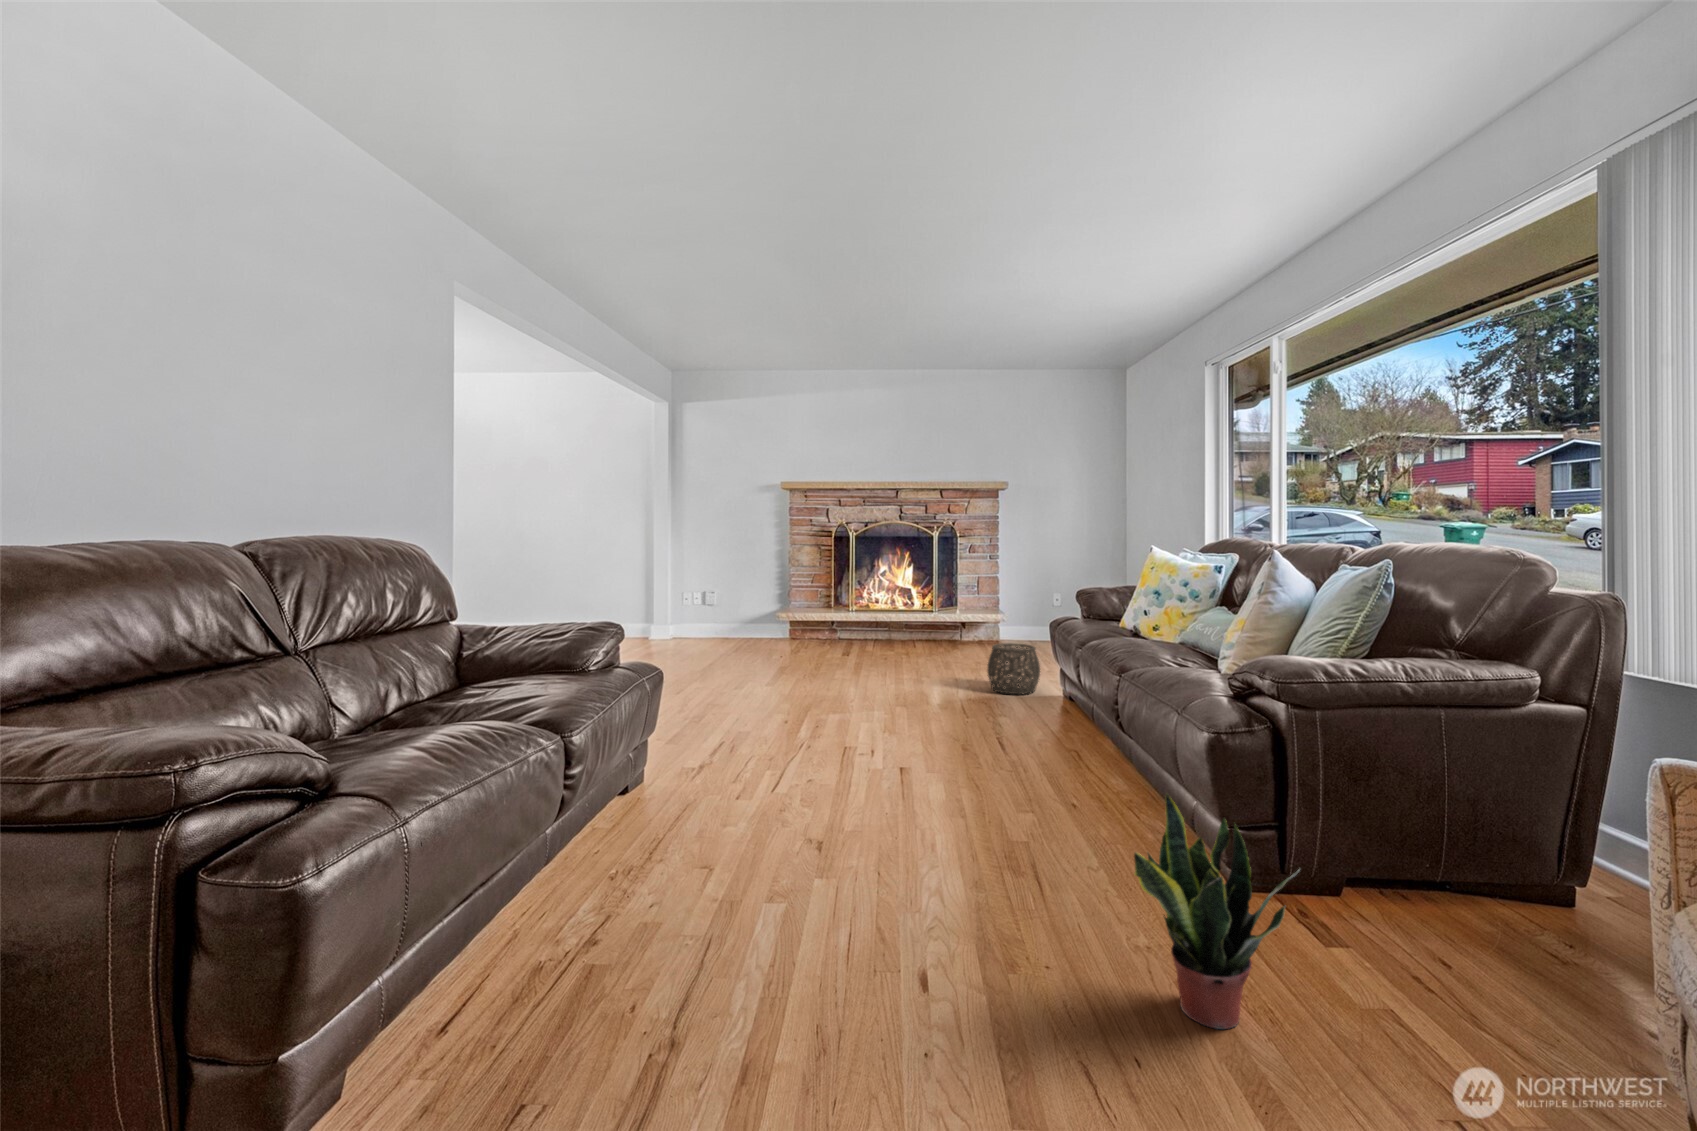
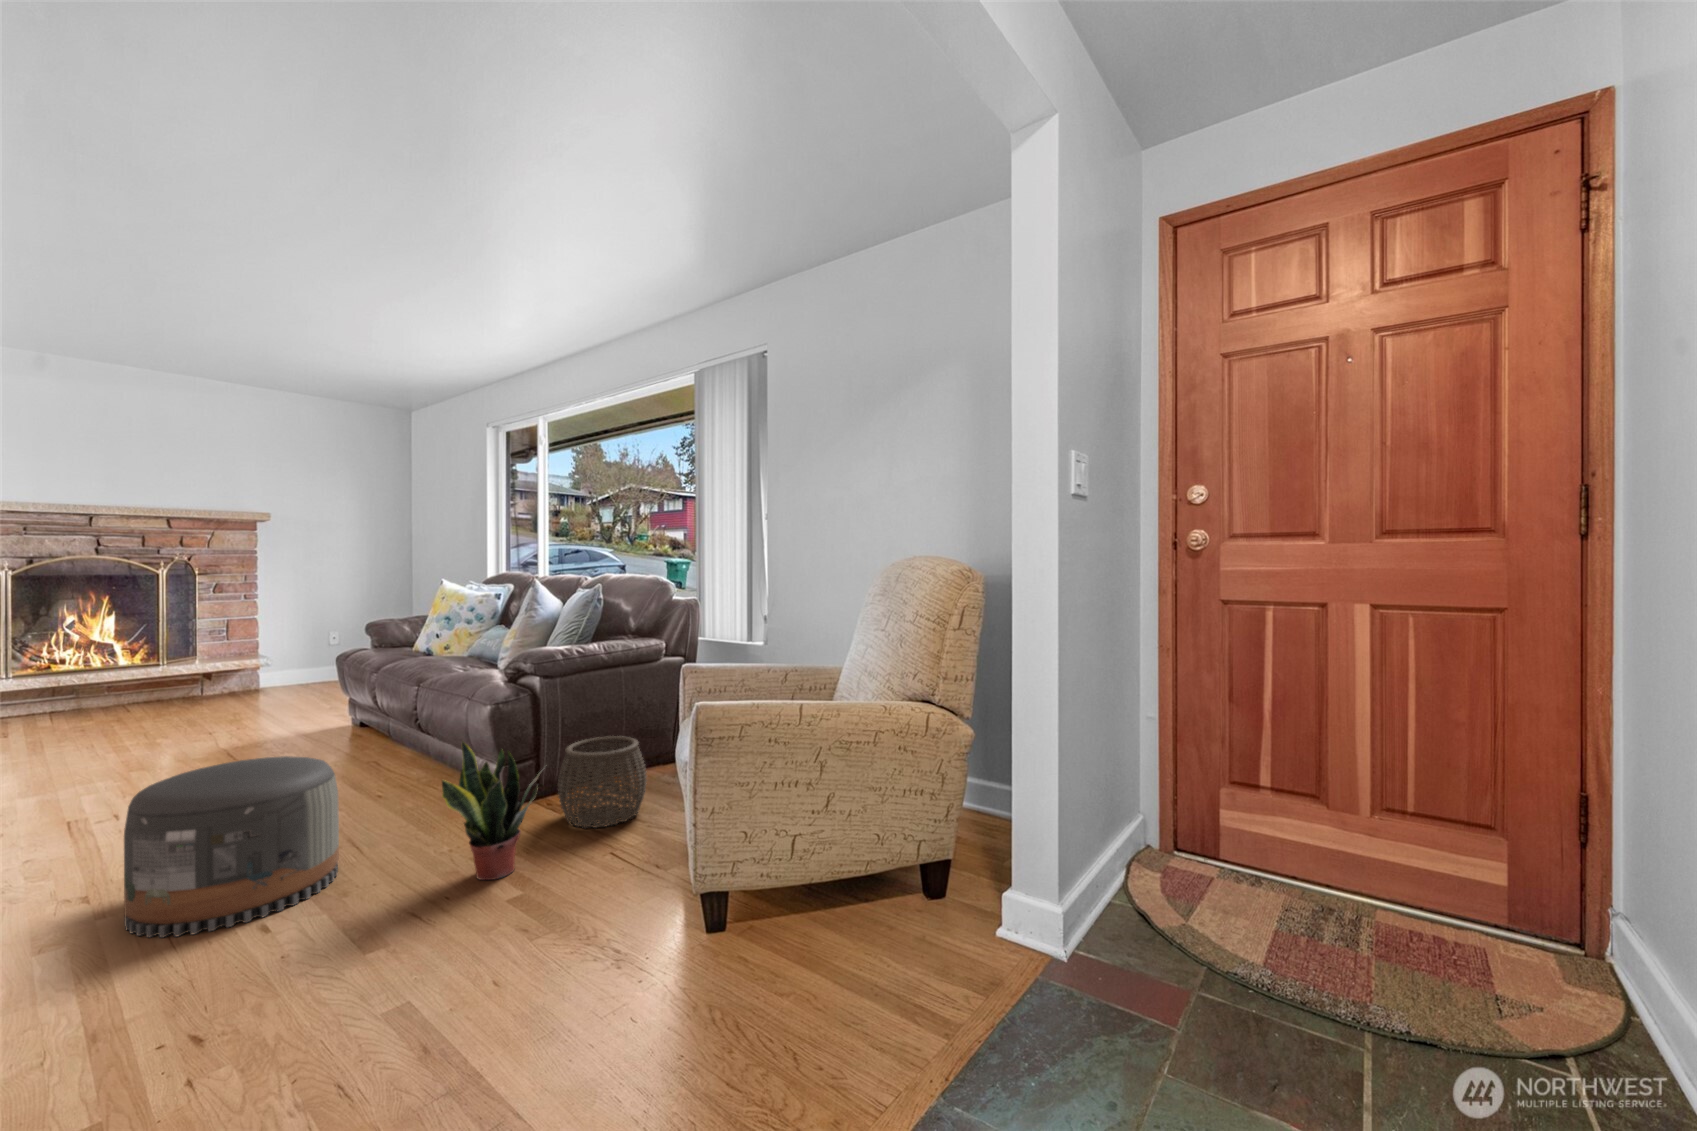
woven basket: present [987,643,1040,695] -> present [558,736,647,828]
pouf: none [846,741,1022,937] -> present [124,756,339,937]

